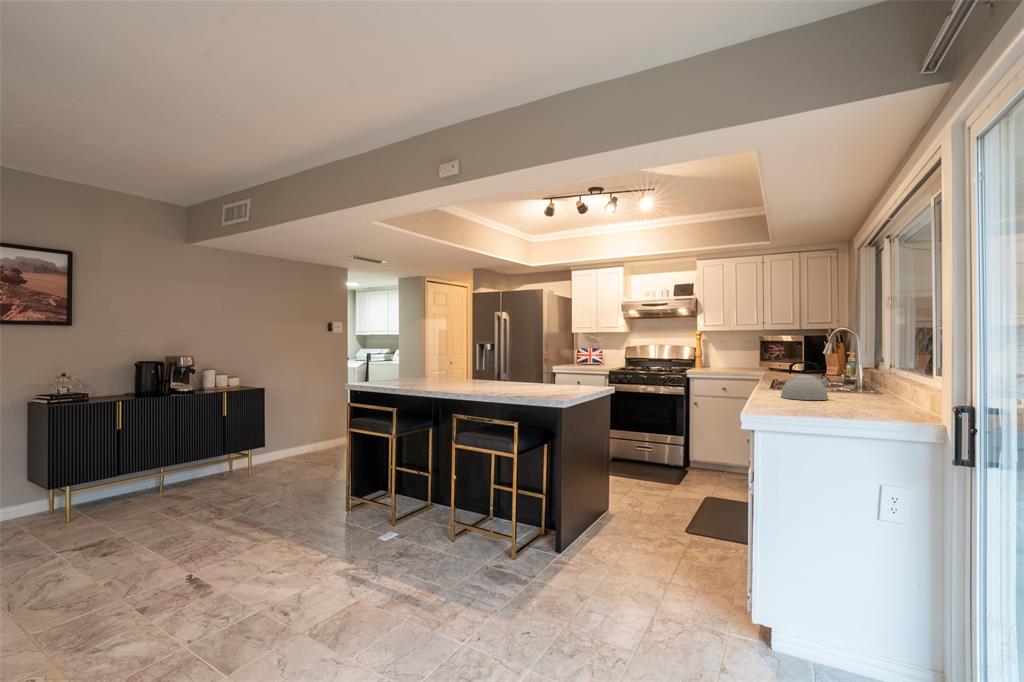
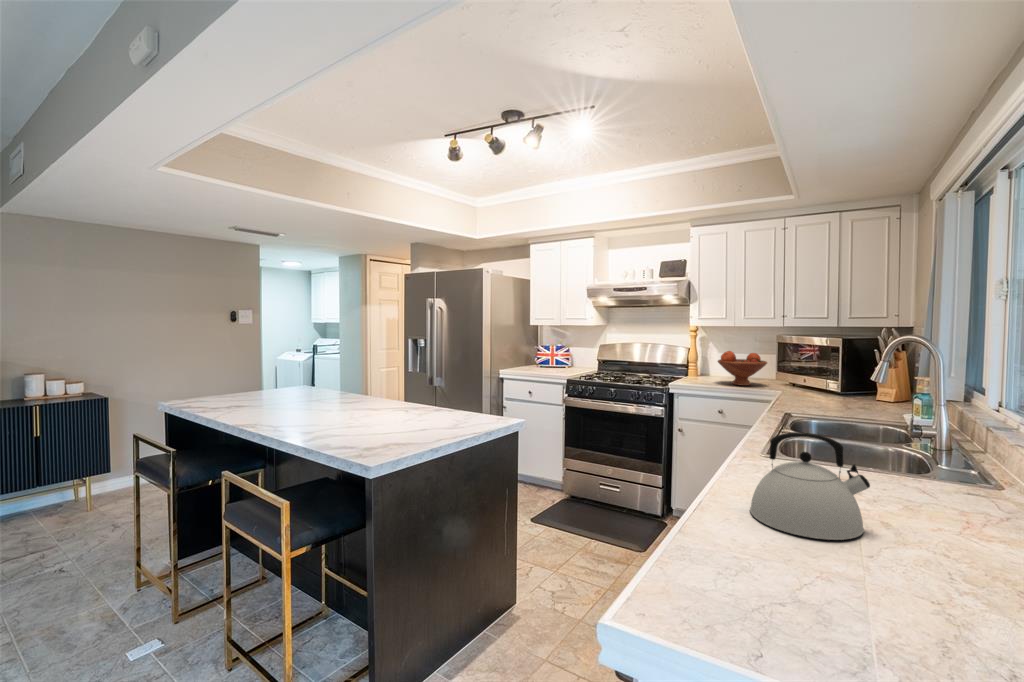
fruit bowl: none [720,348,754,371] -> present [718,351,767,386]

